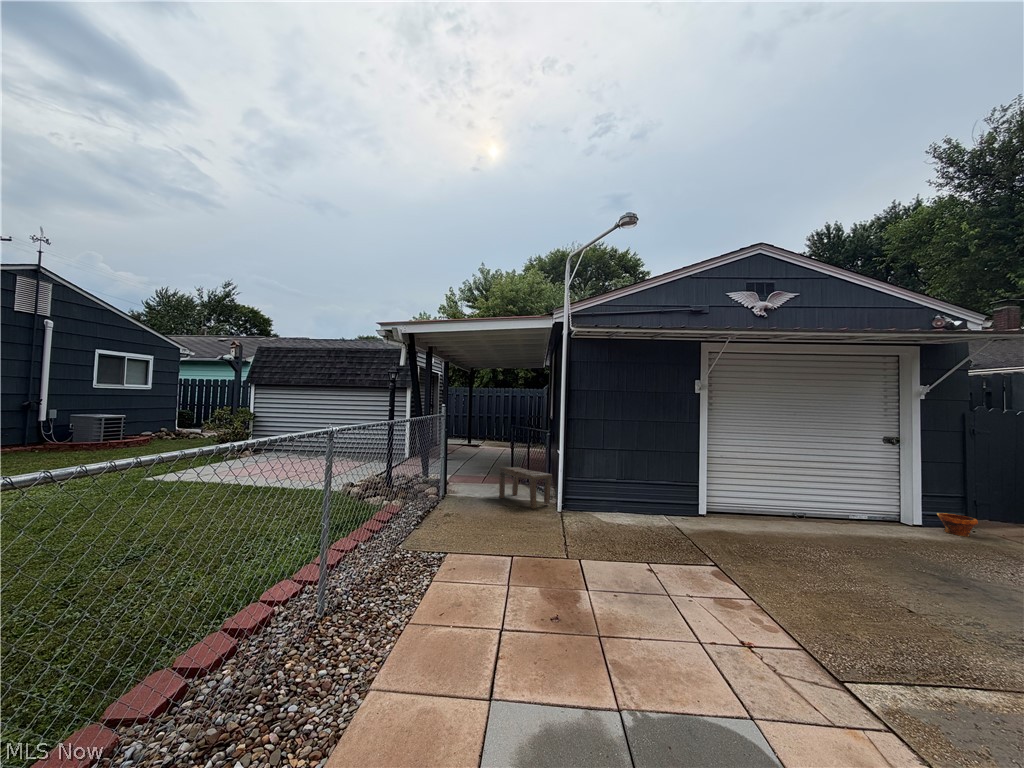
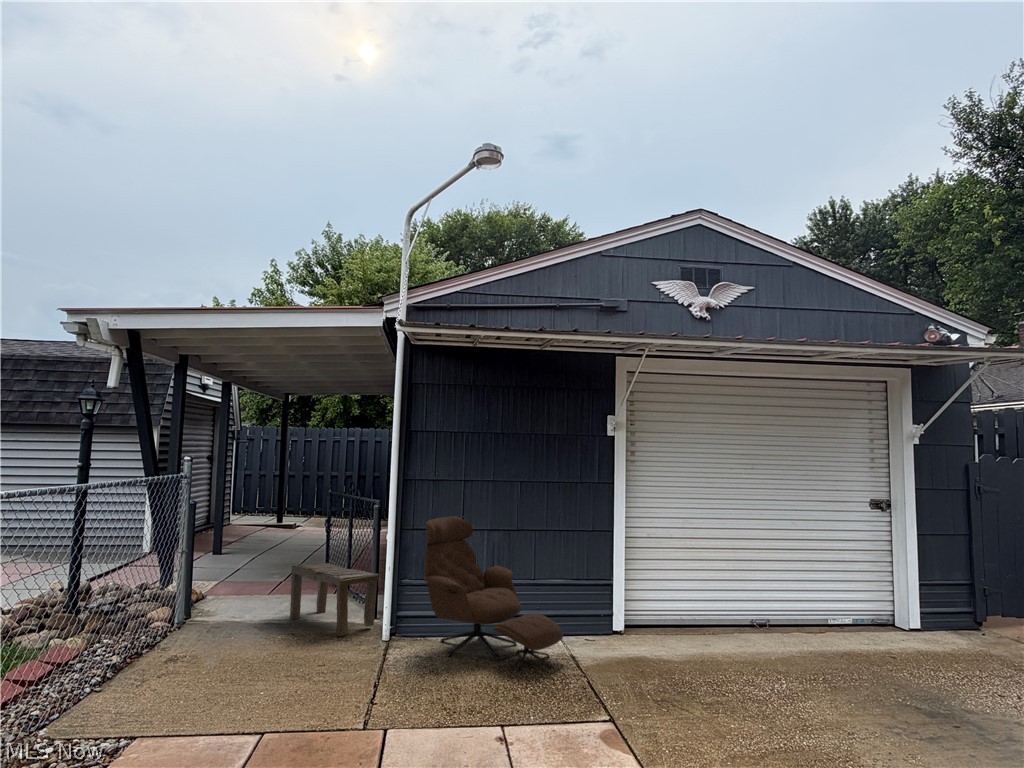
lounge chair: none [583,442,673,534] -> present [424,516,563,671]
planter: present [937,513,978,536] -> none [939,608,988,642]

